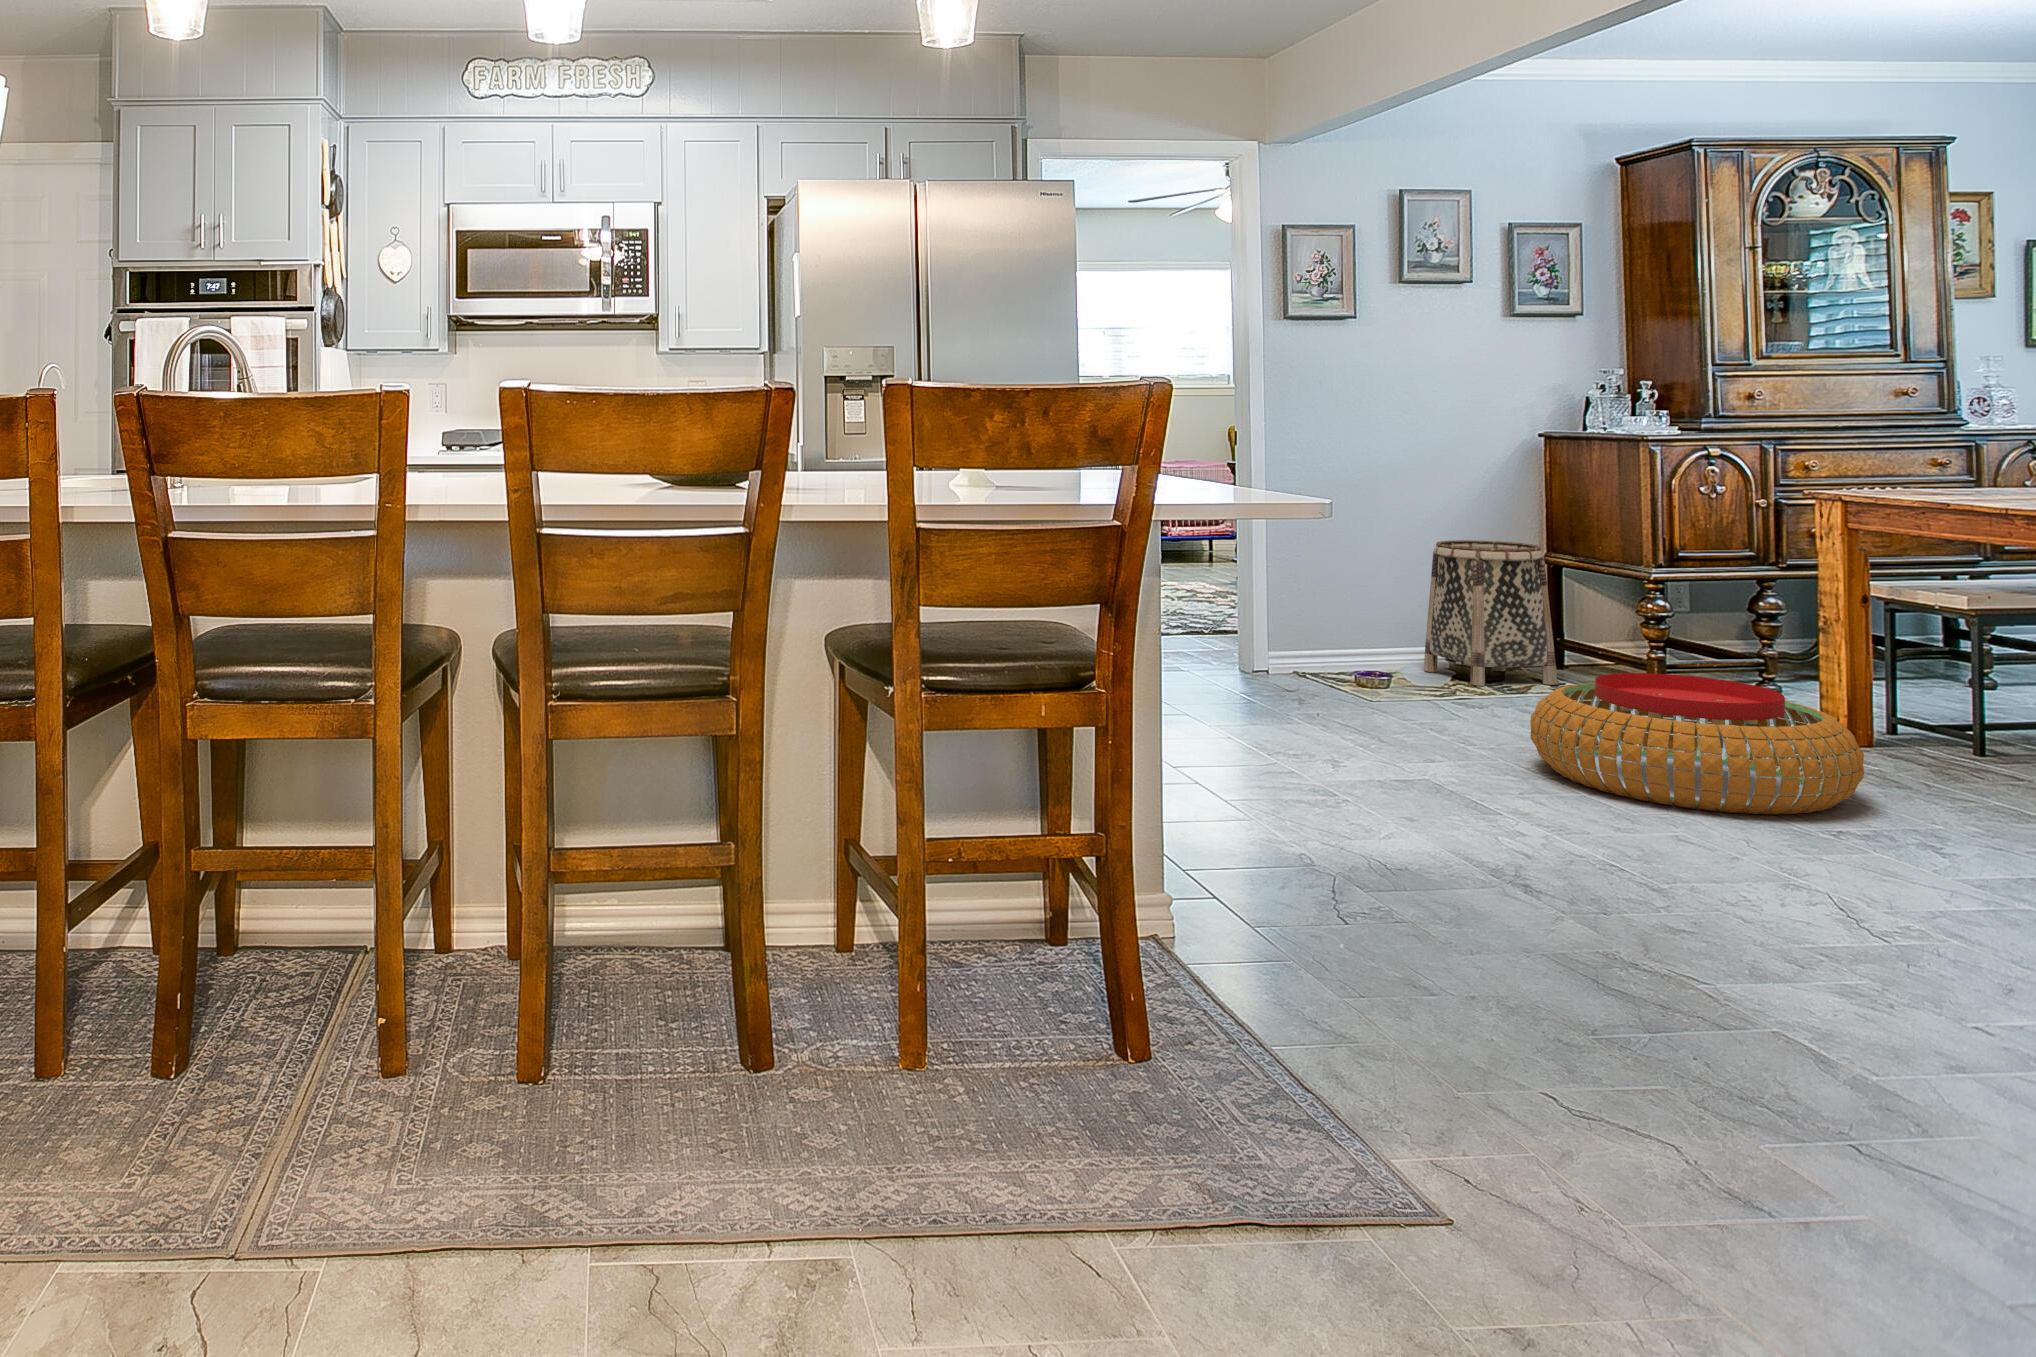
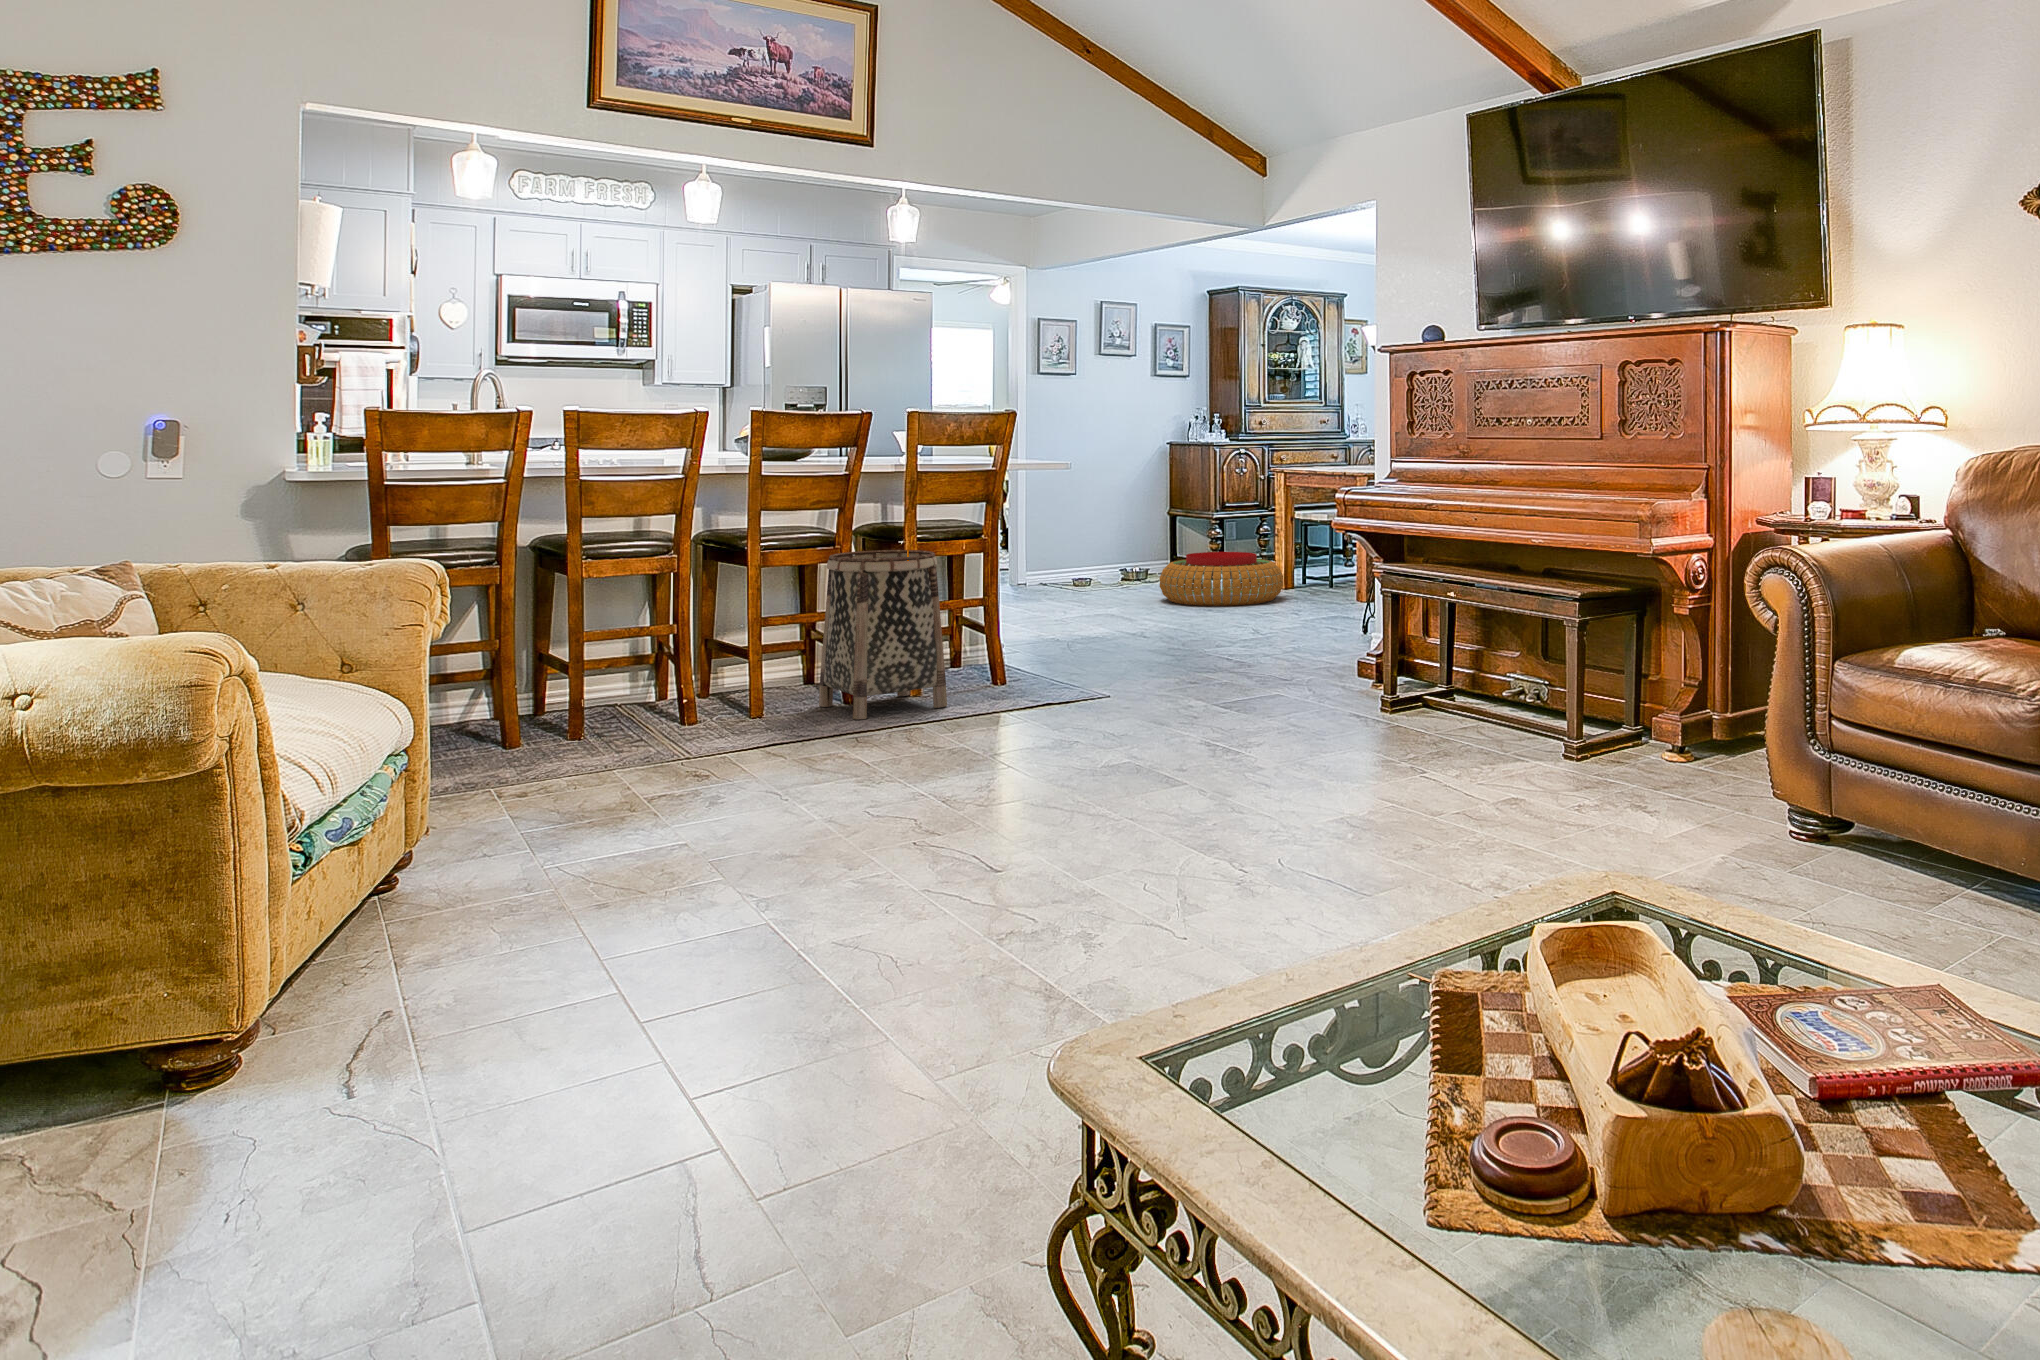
basket: present [1424,540,1557,686] -> present [819,550,947,719]

